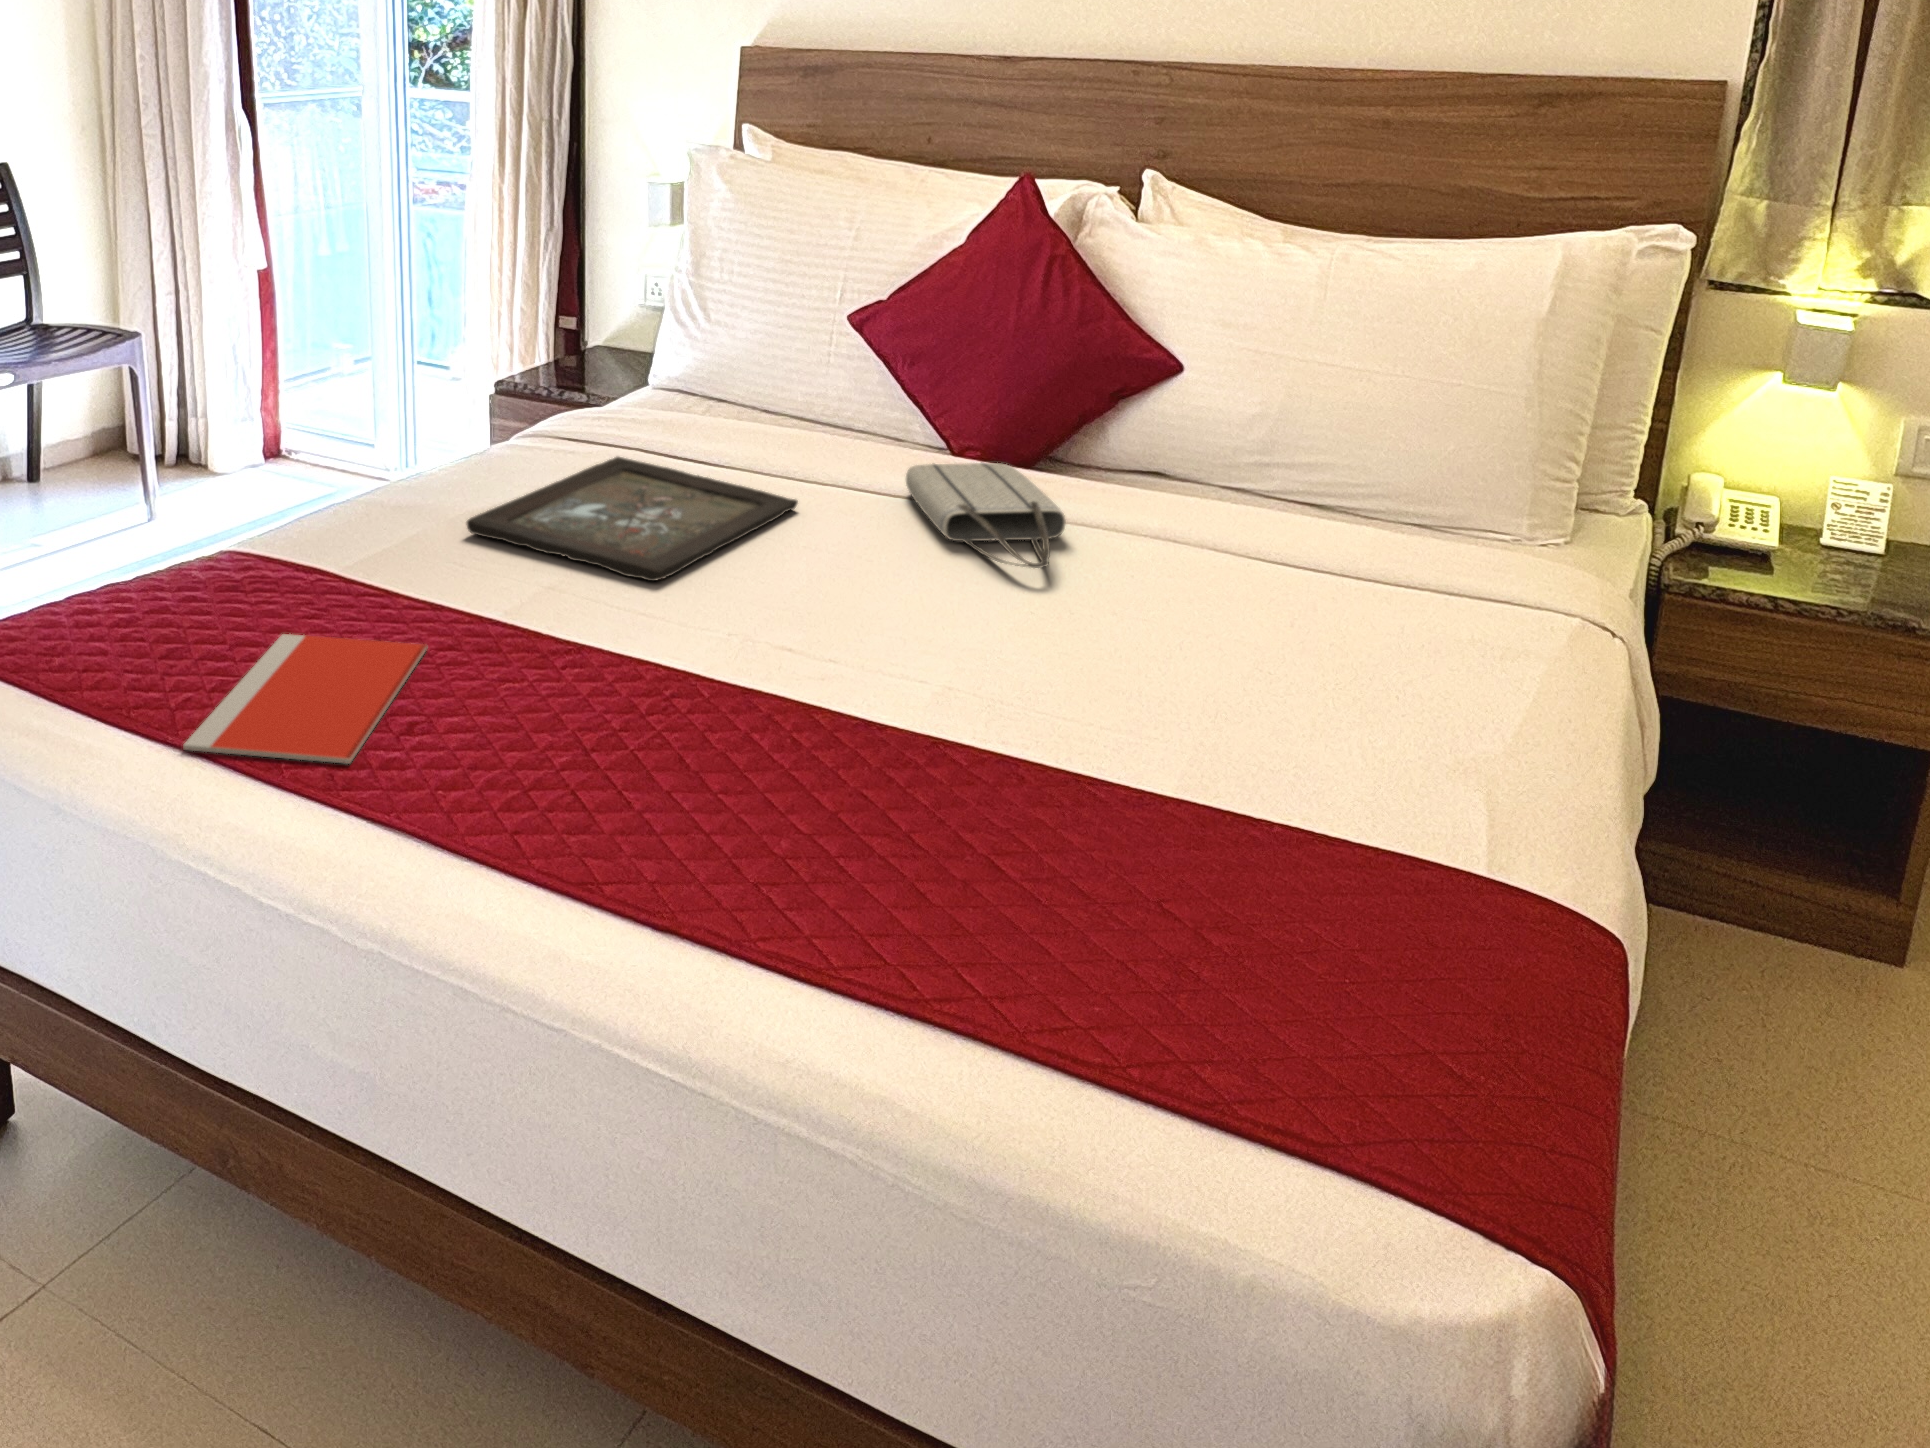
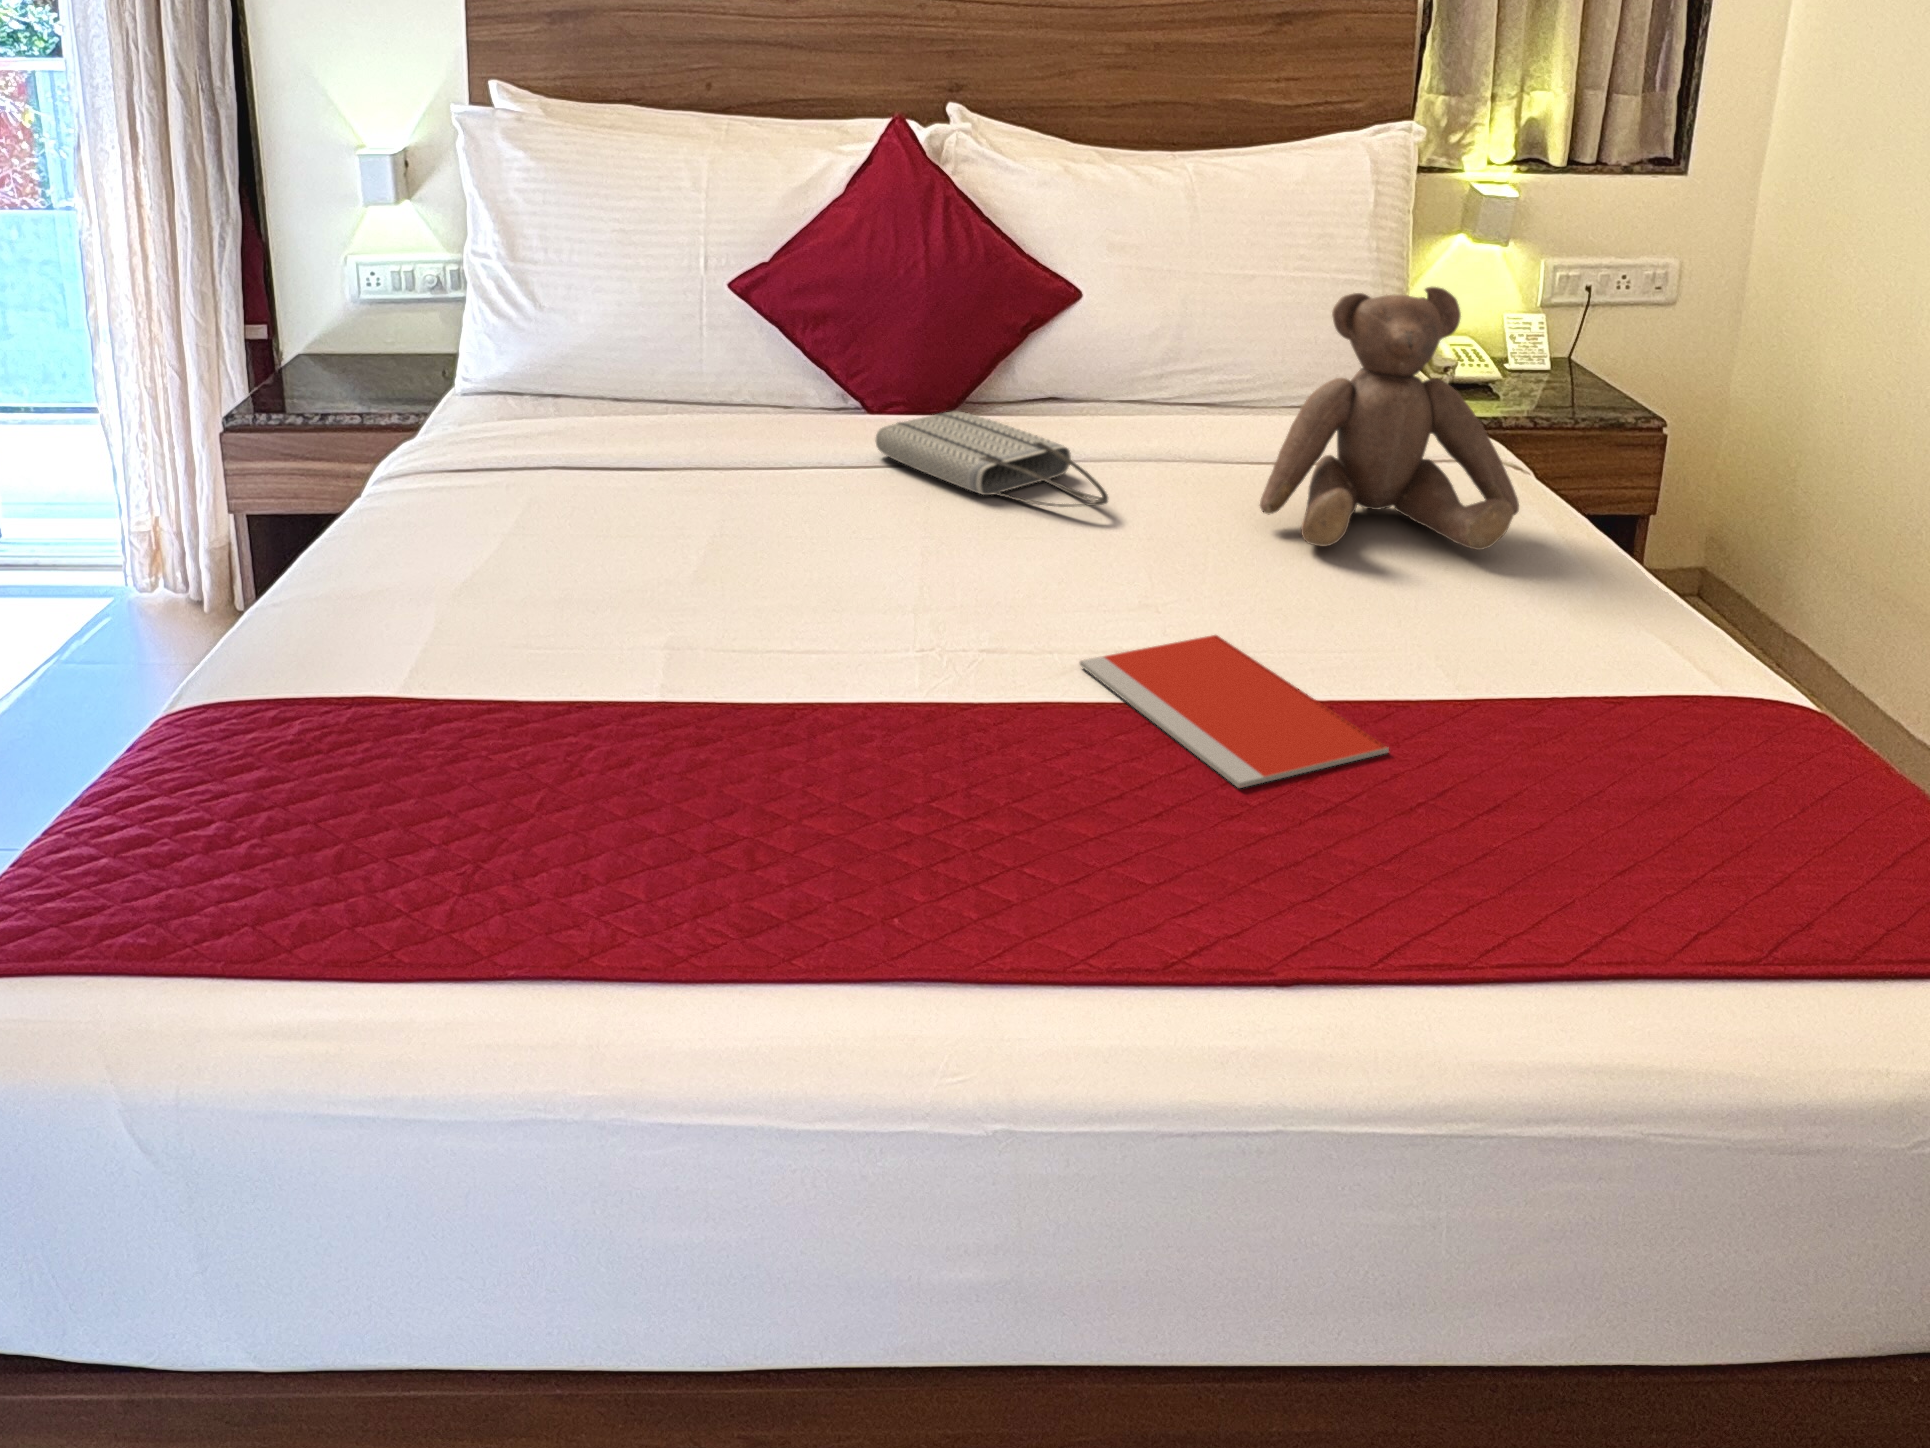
teddy bear: none [1185,392,1481,693] -> present [1260,287,1519,550]
tray: present [467,457,798,581] -> none [500,474,804,601]
notebook: present [183,634,428,764] -> present [1080,635,1389,788]

